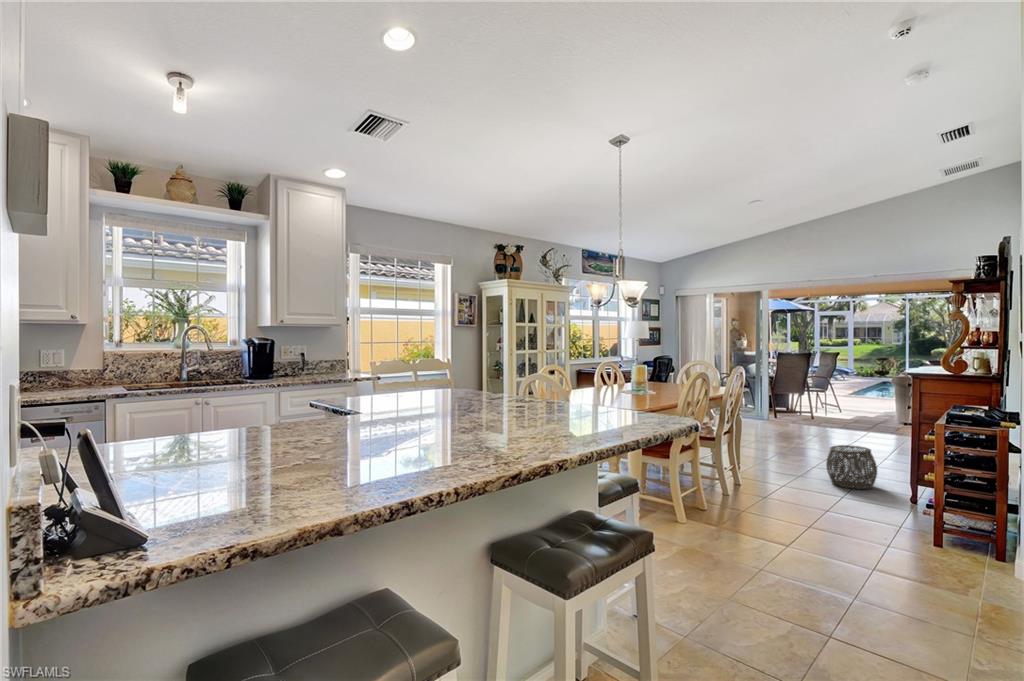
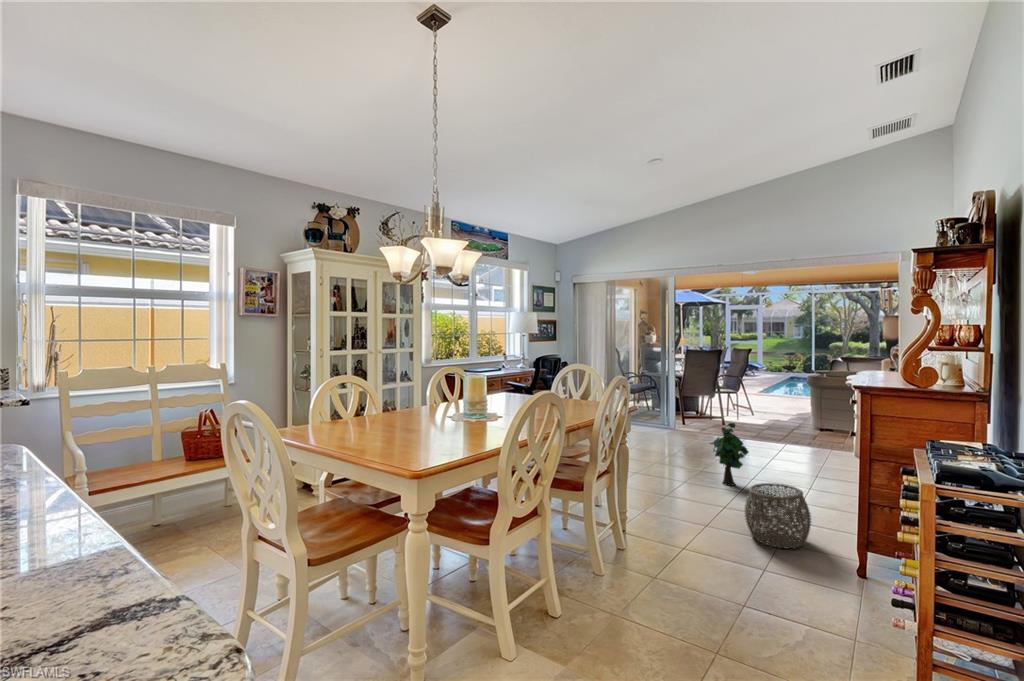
decorative plant: none [798,406,832,456] -> present [710,423,749,486]

